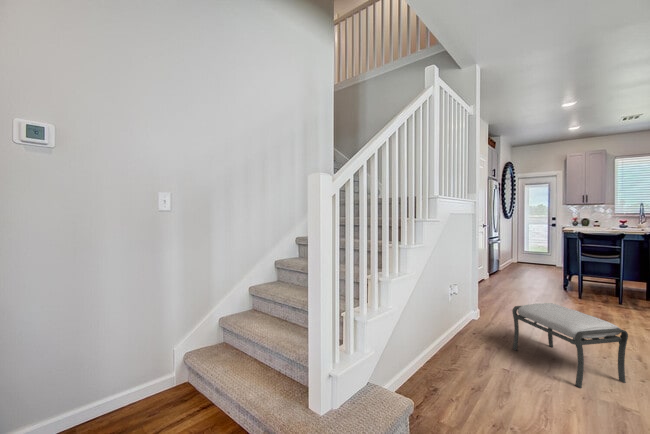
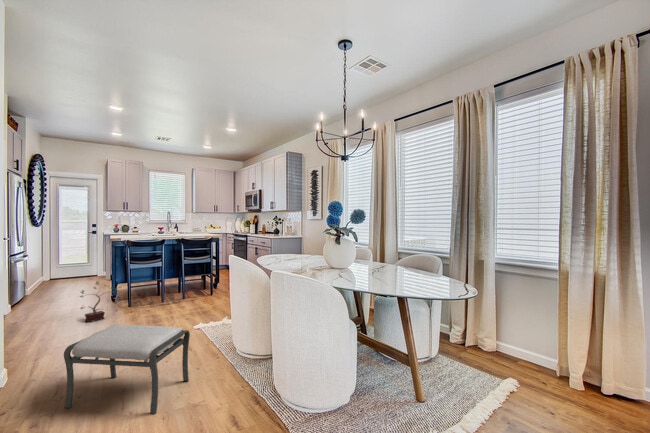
potted plant: none [533,267,571,302] -> present [80,282,114,322]

